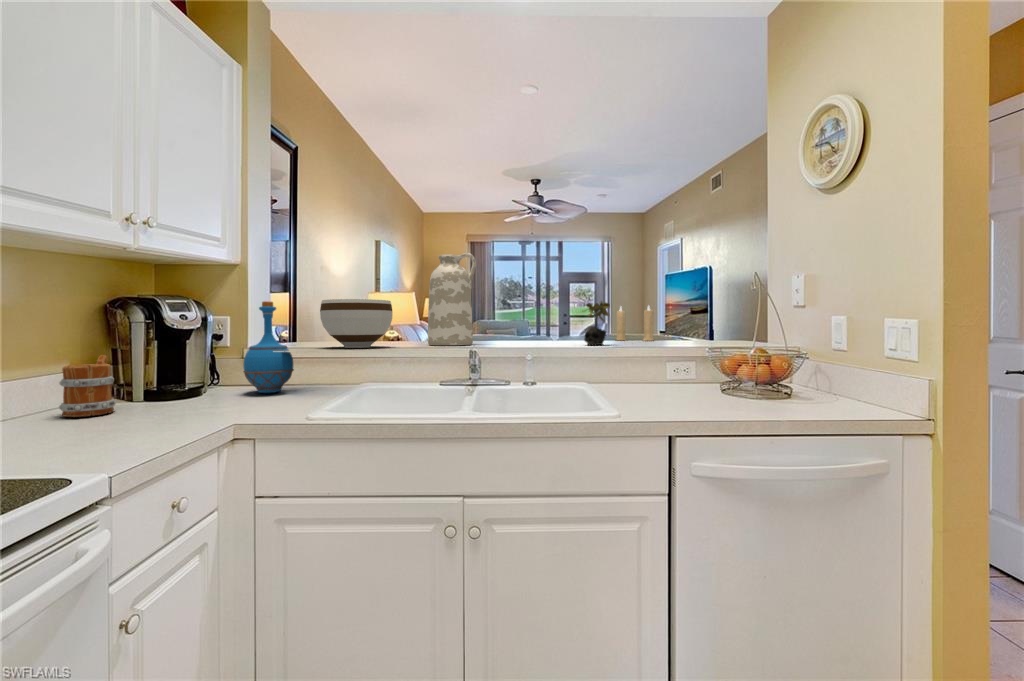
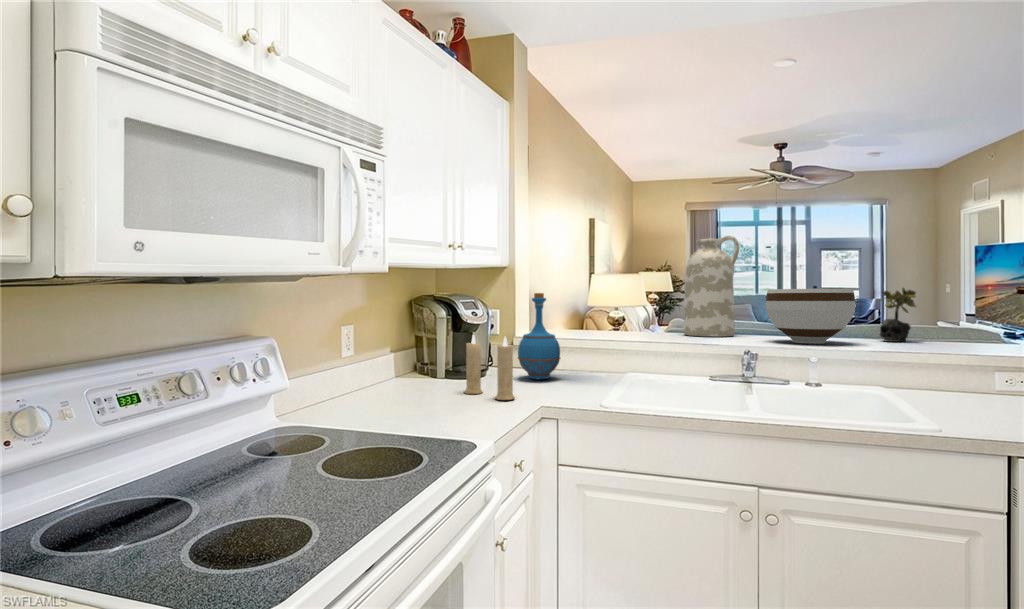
bowl: present [320,299,392,348] -> present [766,289,855,344]
candle: present [616,306,654,341] -> present [464,335,515,400]
mug: present [59,355,116,417] -> none [393,341,429,393]

